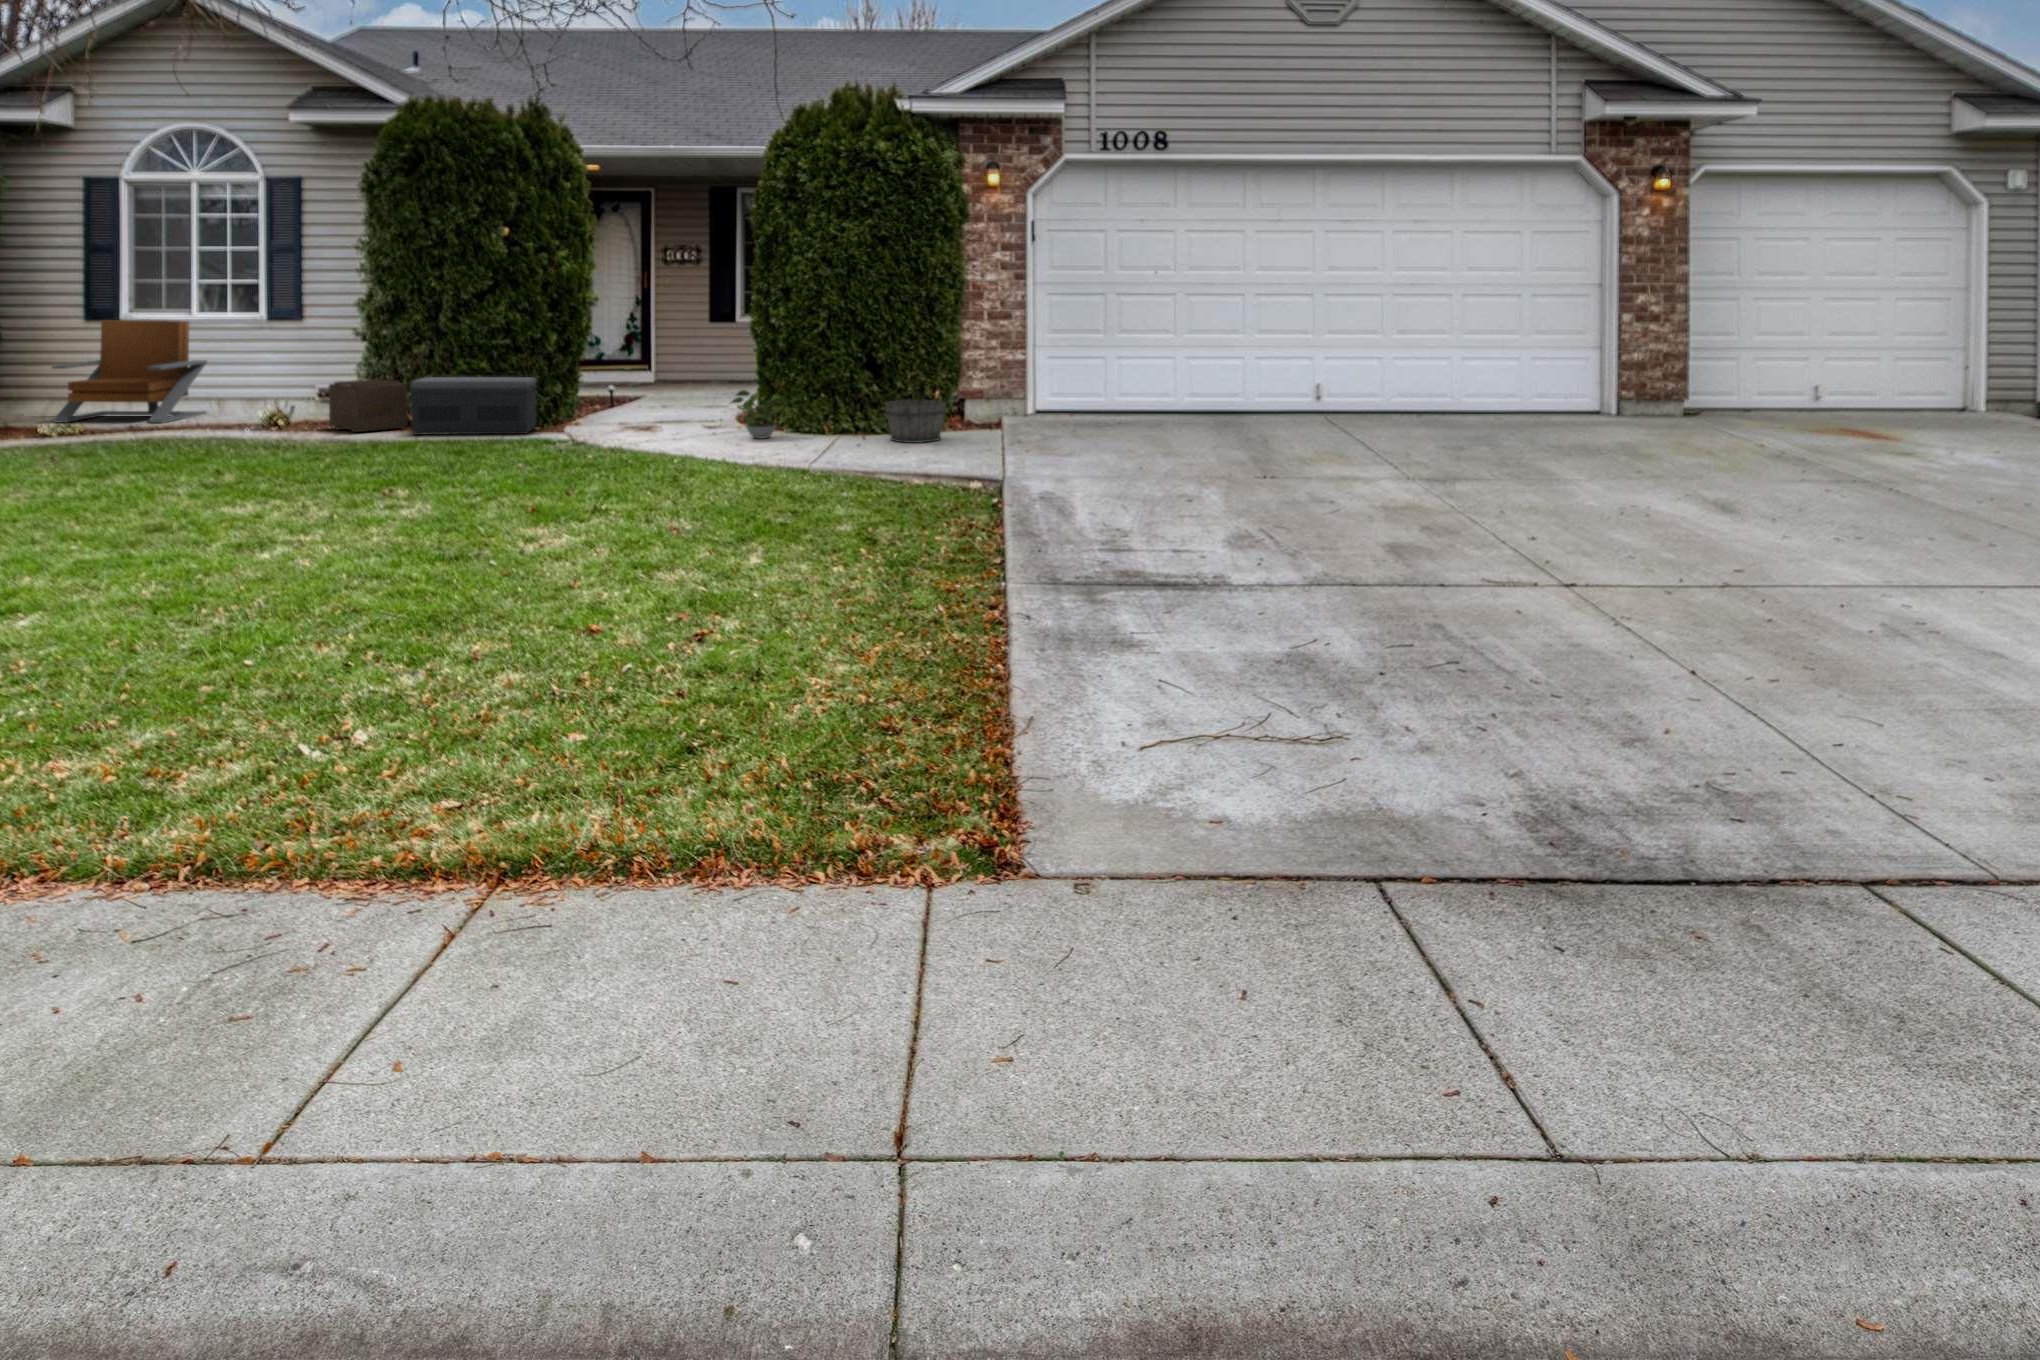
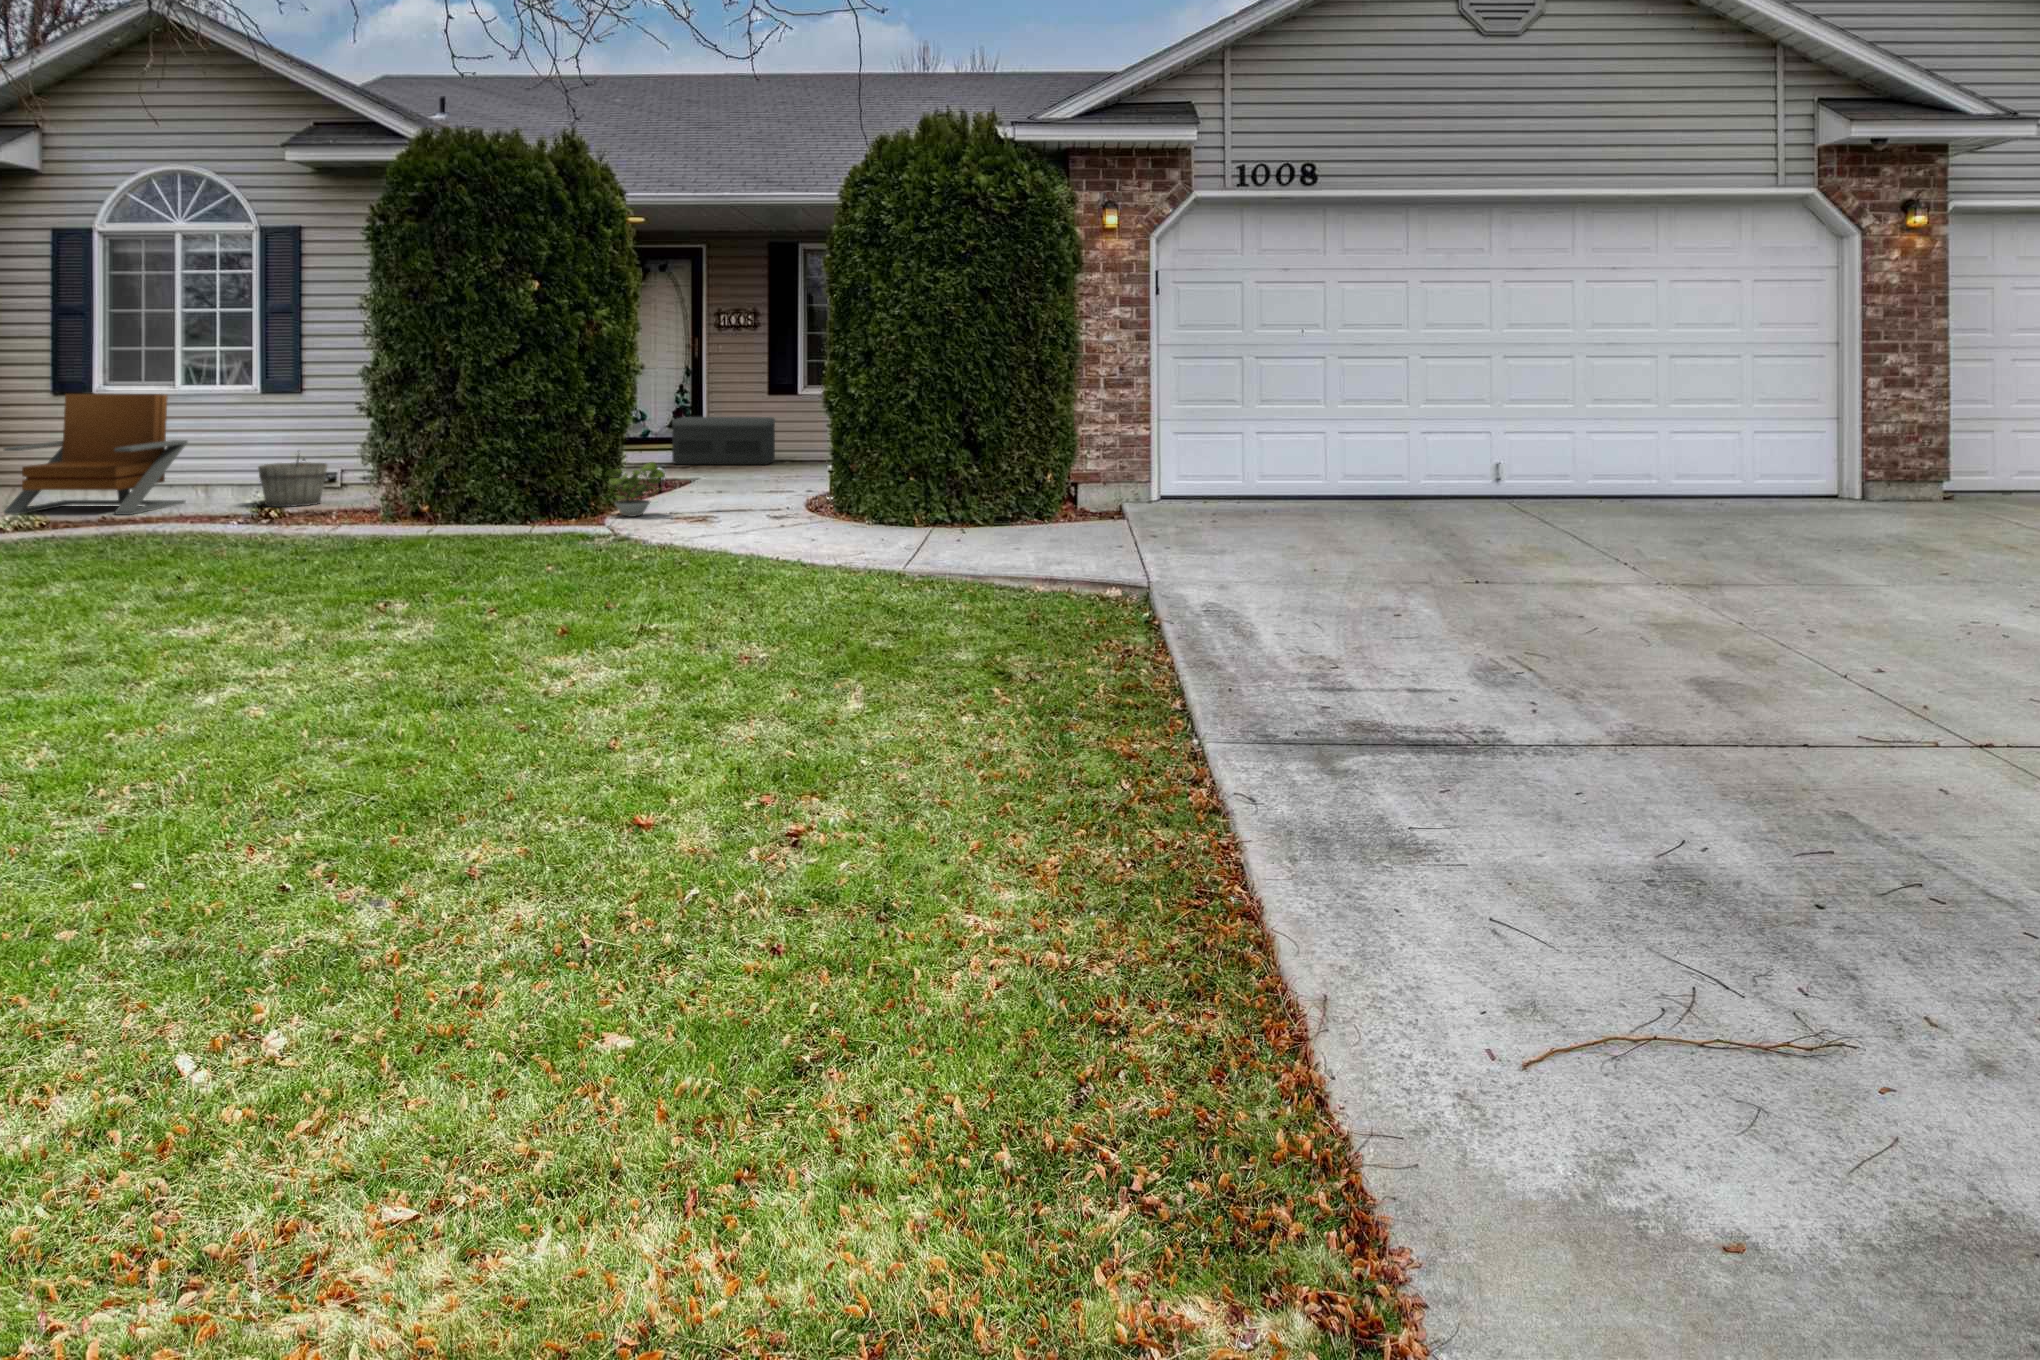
storage bench: present [410,377,536,435] -> present [672,417,775,465]
wooden crate: present [329,379,408,432] -> none [324,462,417,526]
potted plant: present [730,390,785,439] -> present [605,462,665,517]
wooden bucket: present [885,394,946,443] -> present [258,455,327,507]

